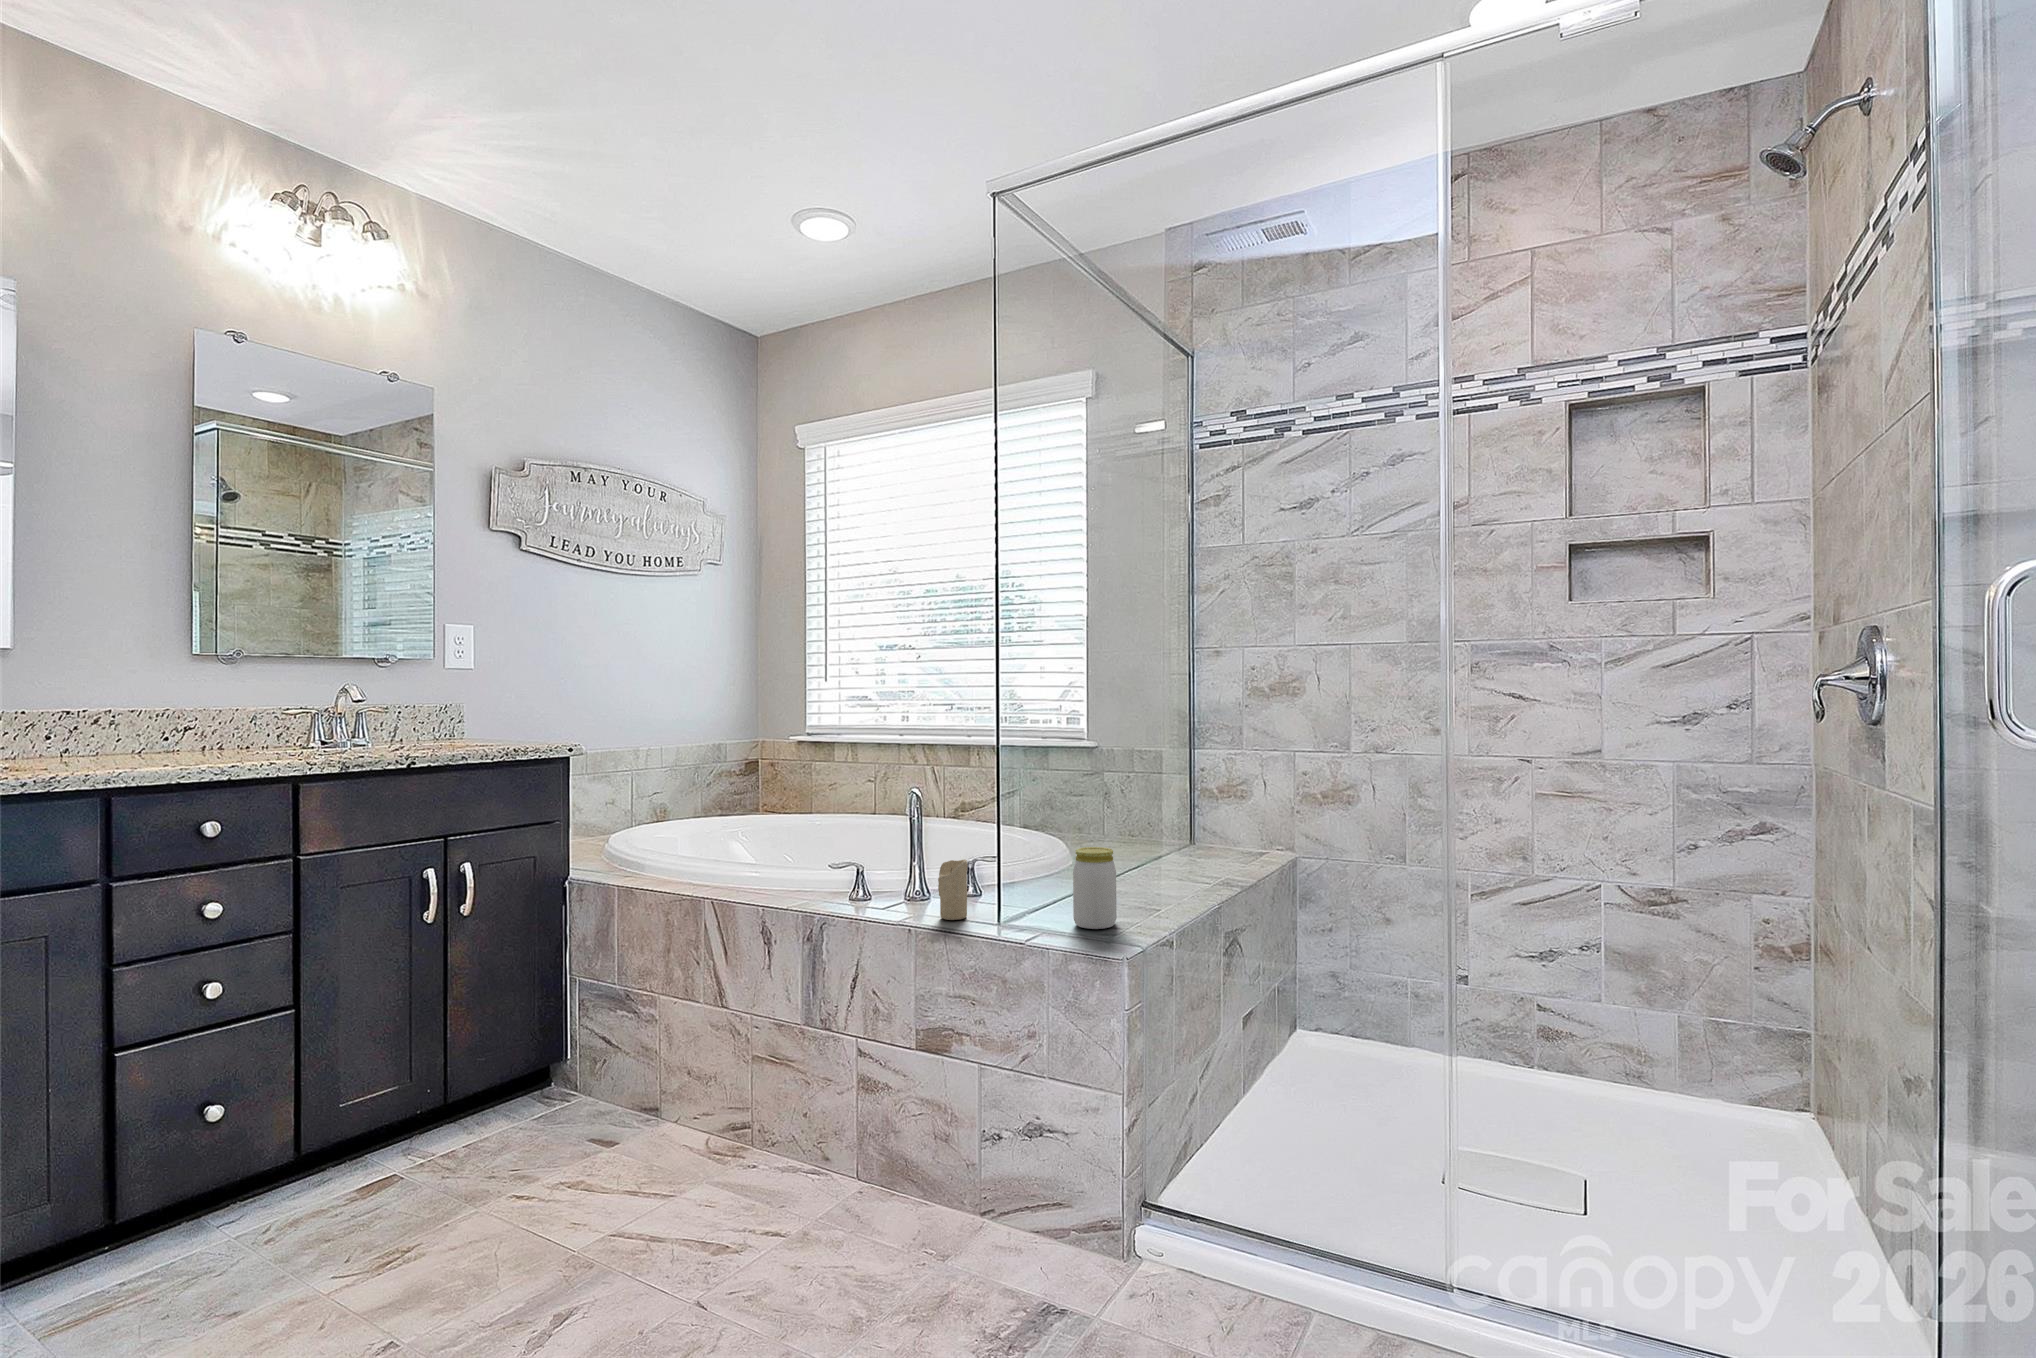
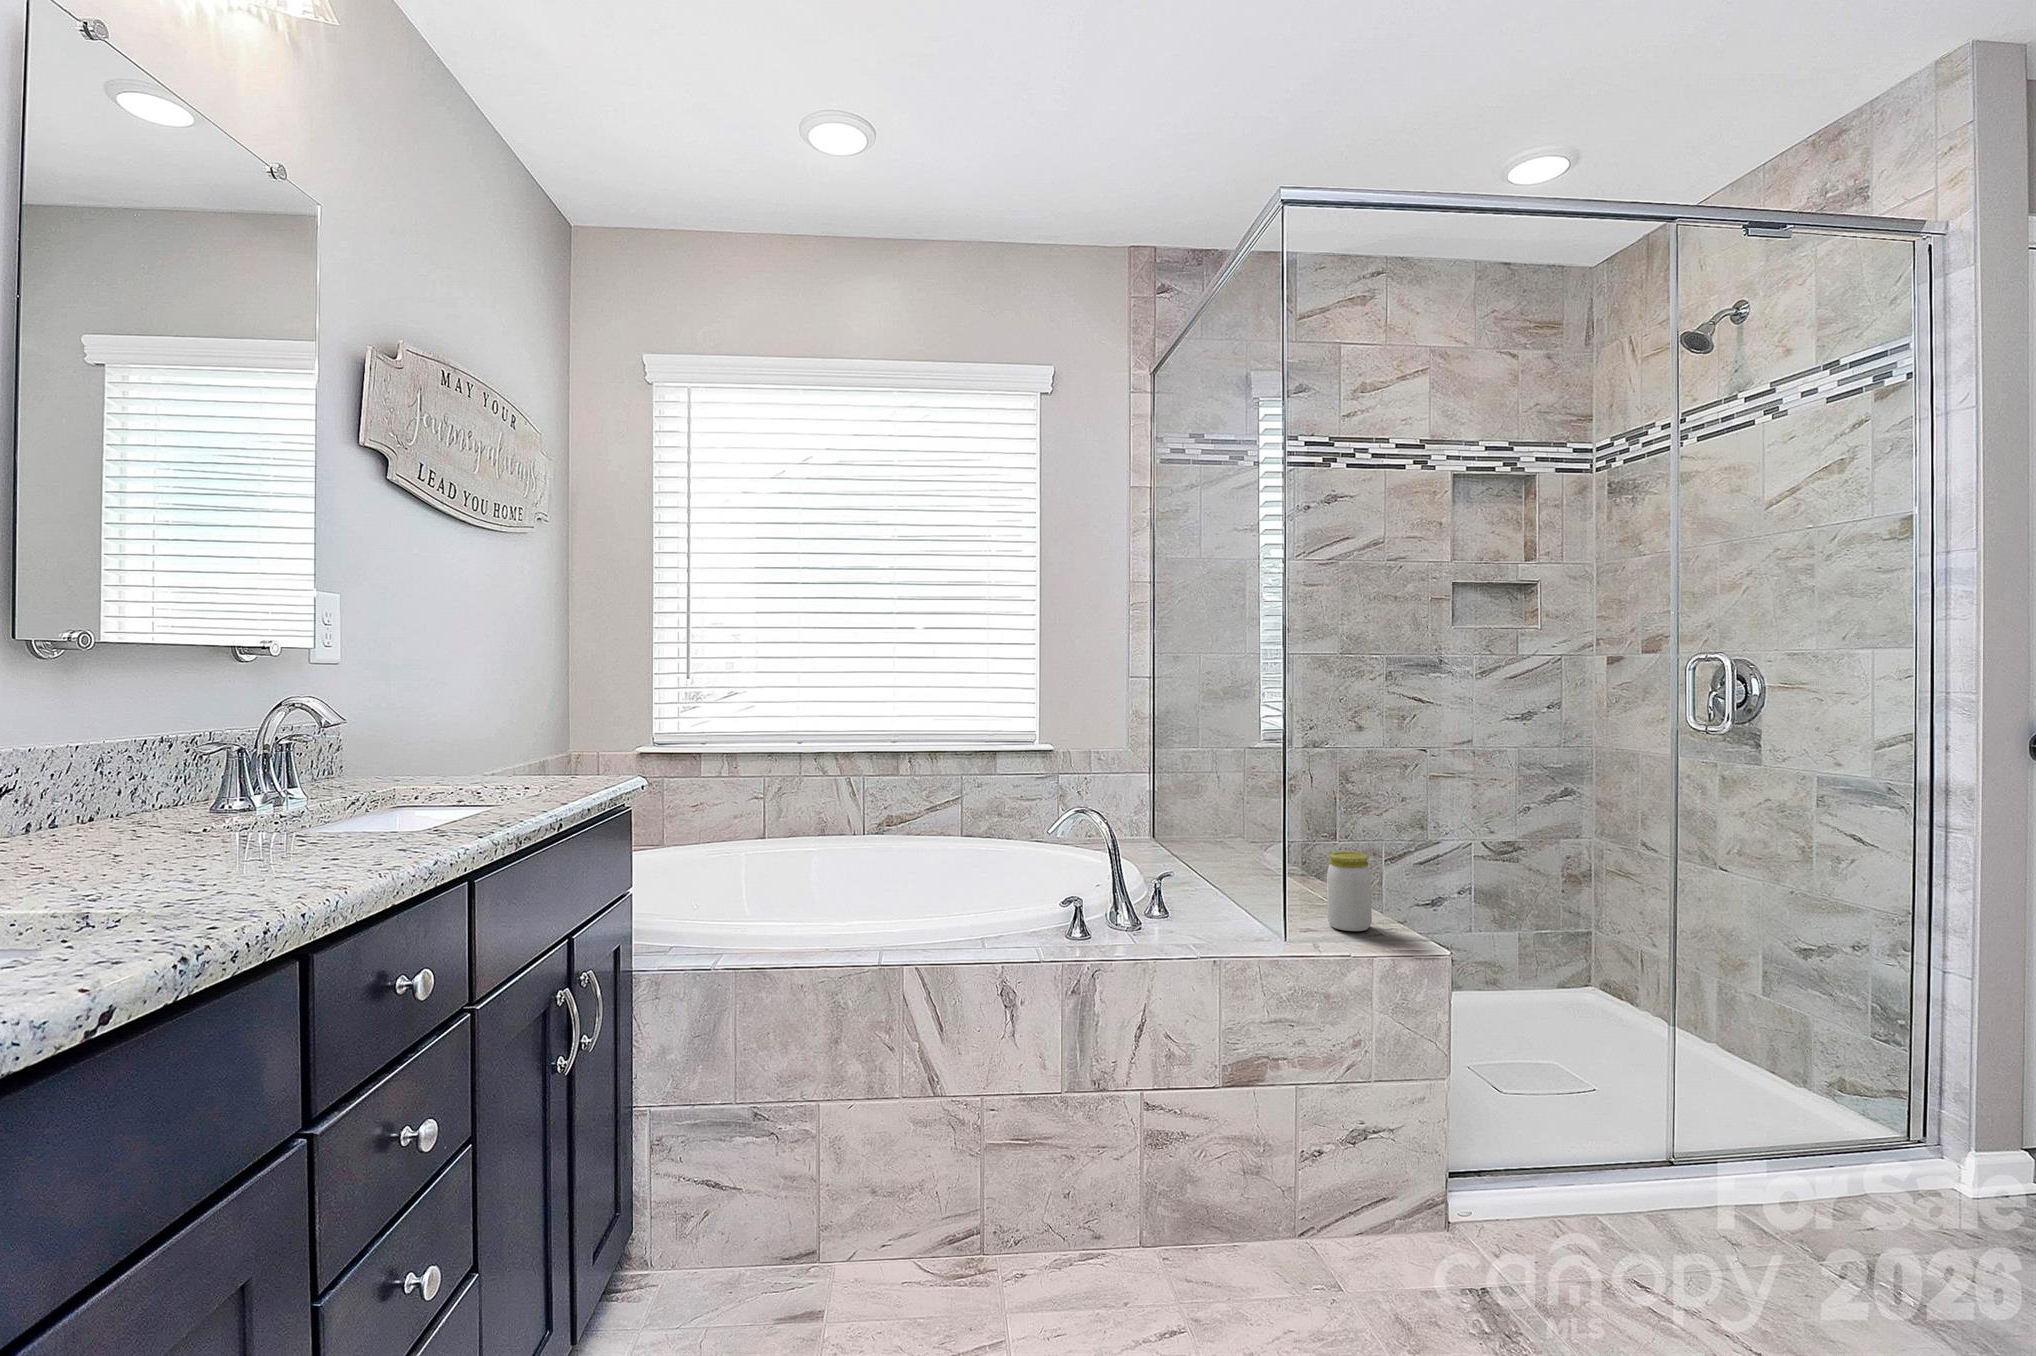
candle: present [938,859,967,920] -> none [1200,878,1232,944]

